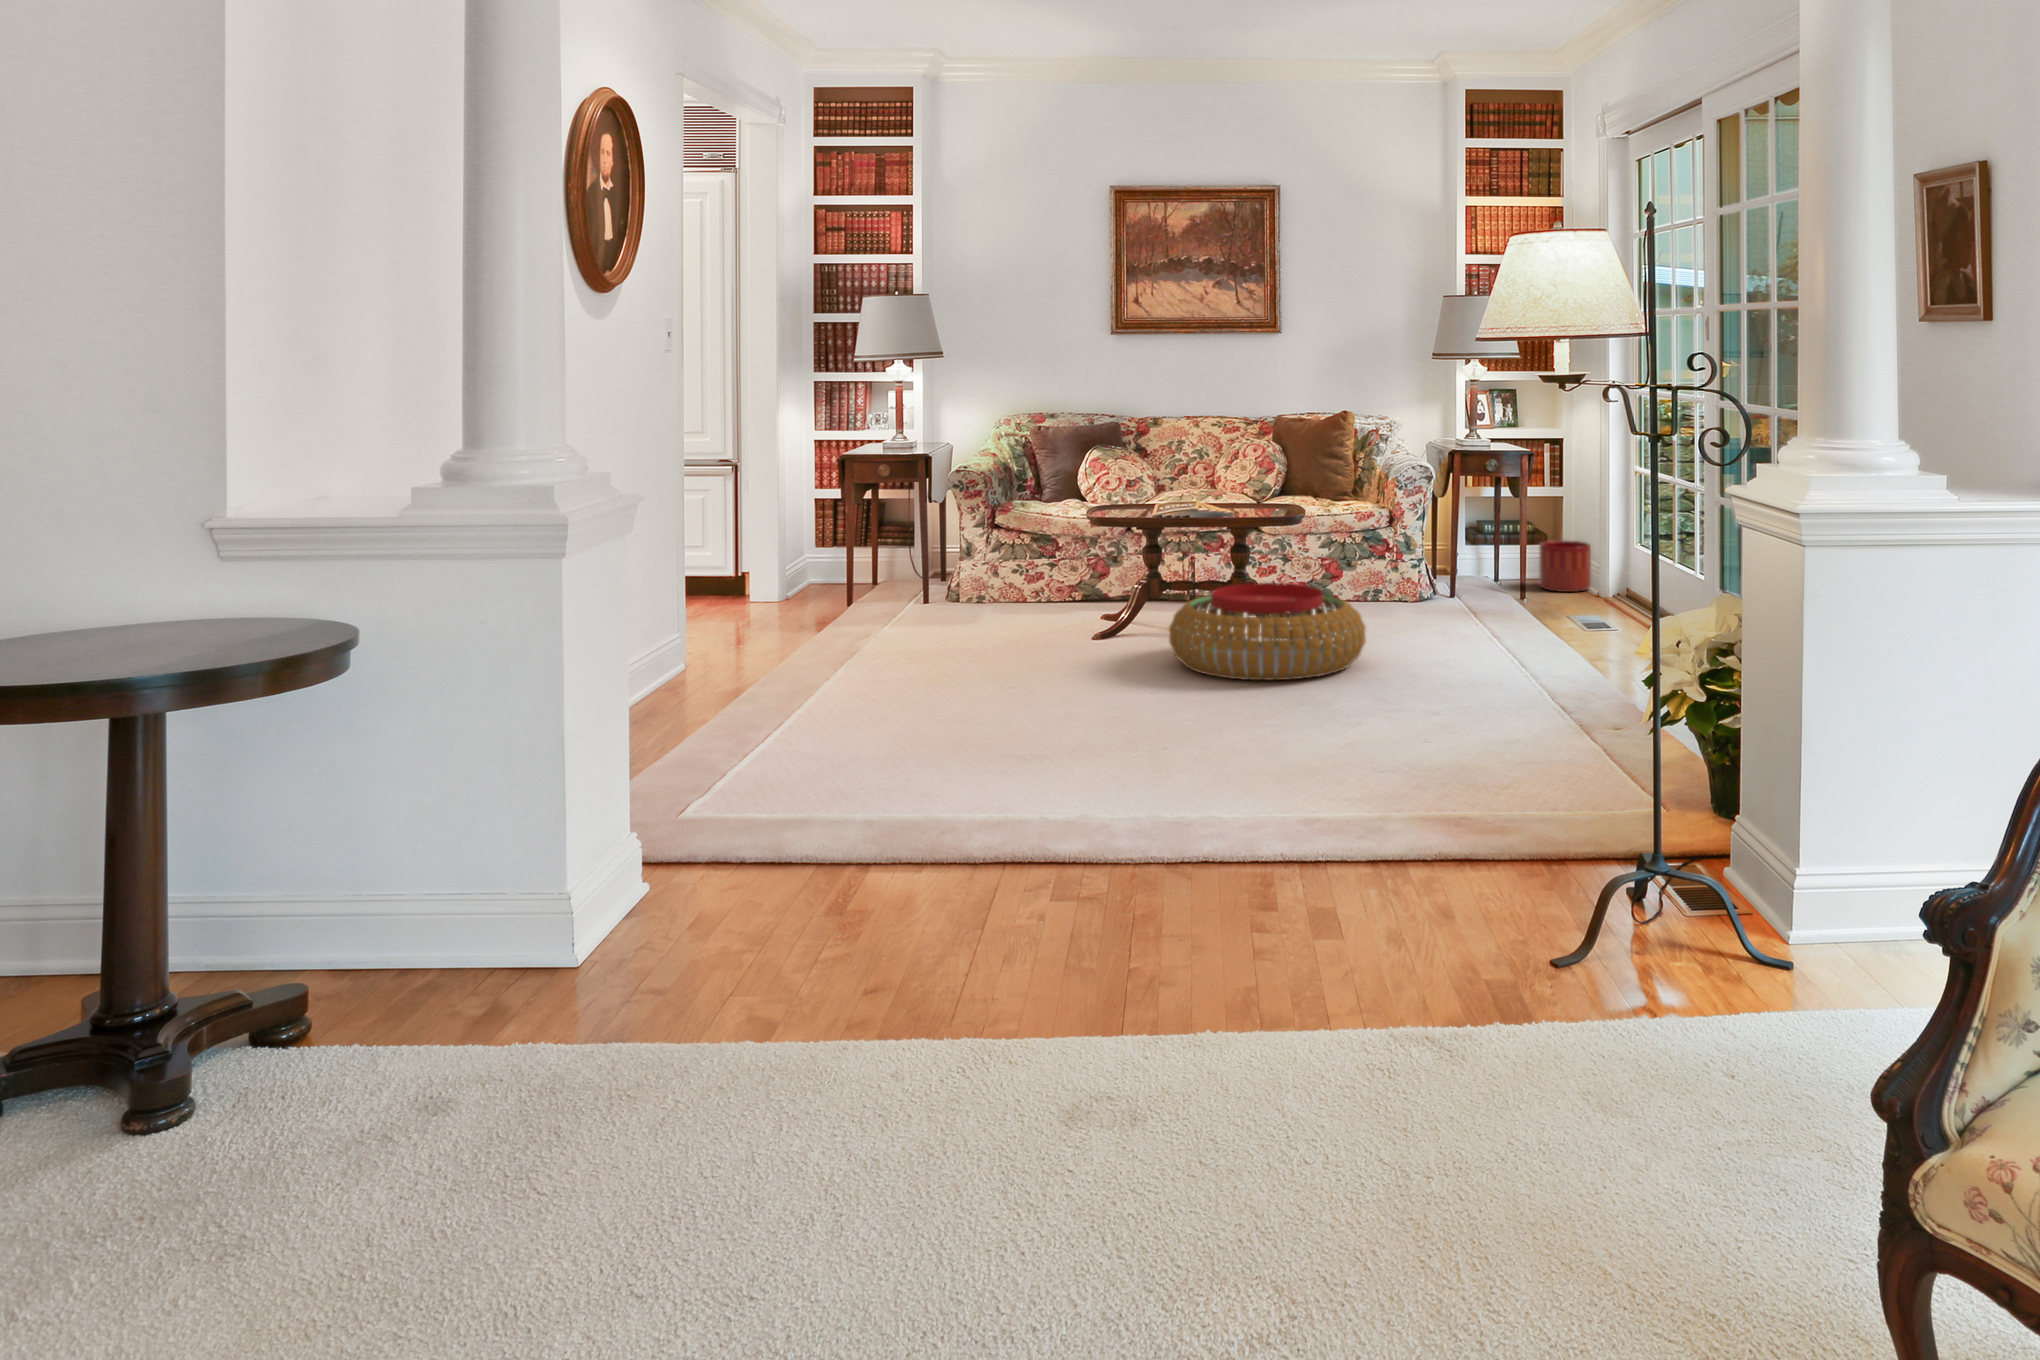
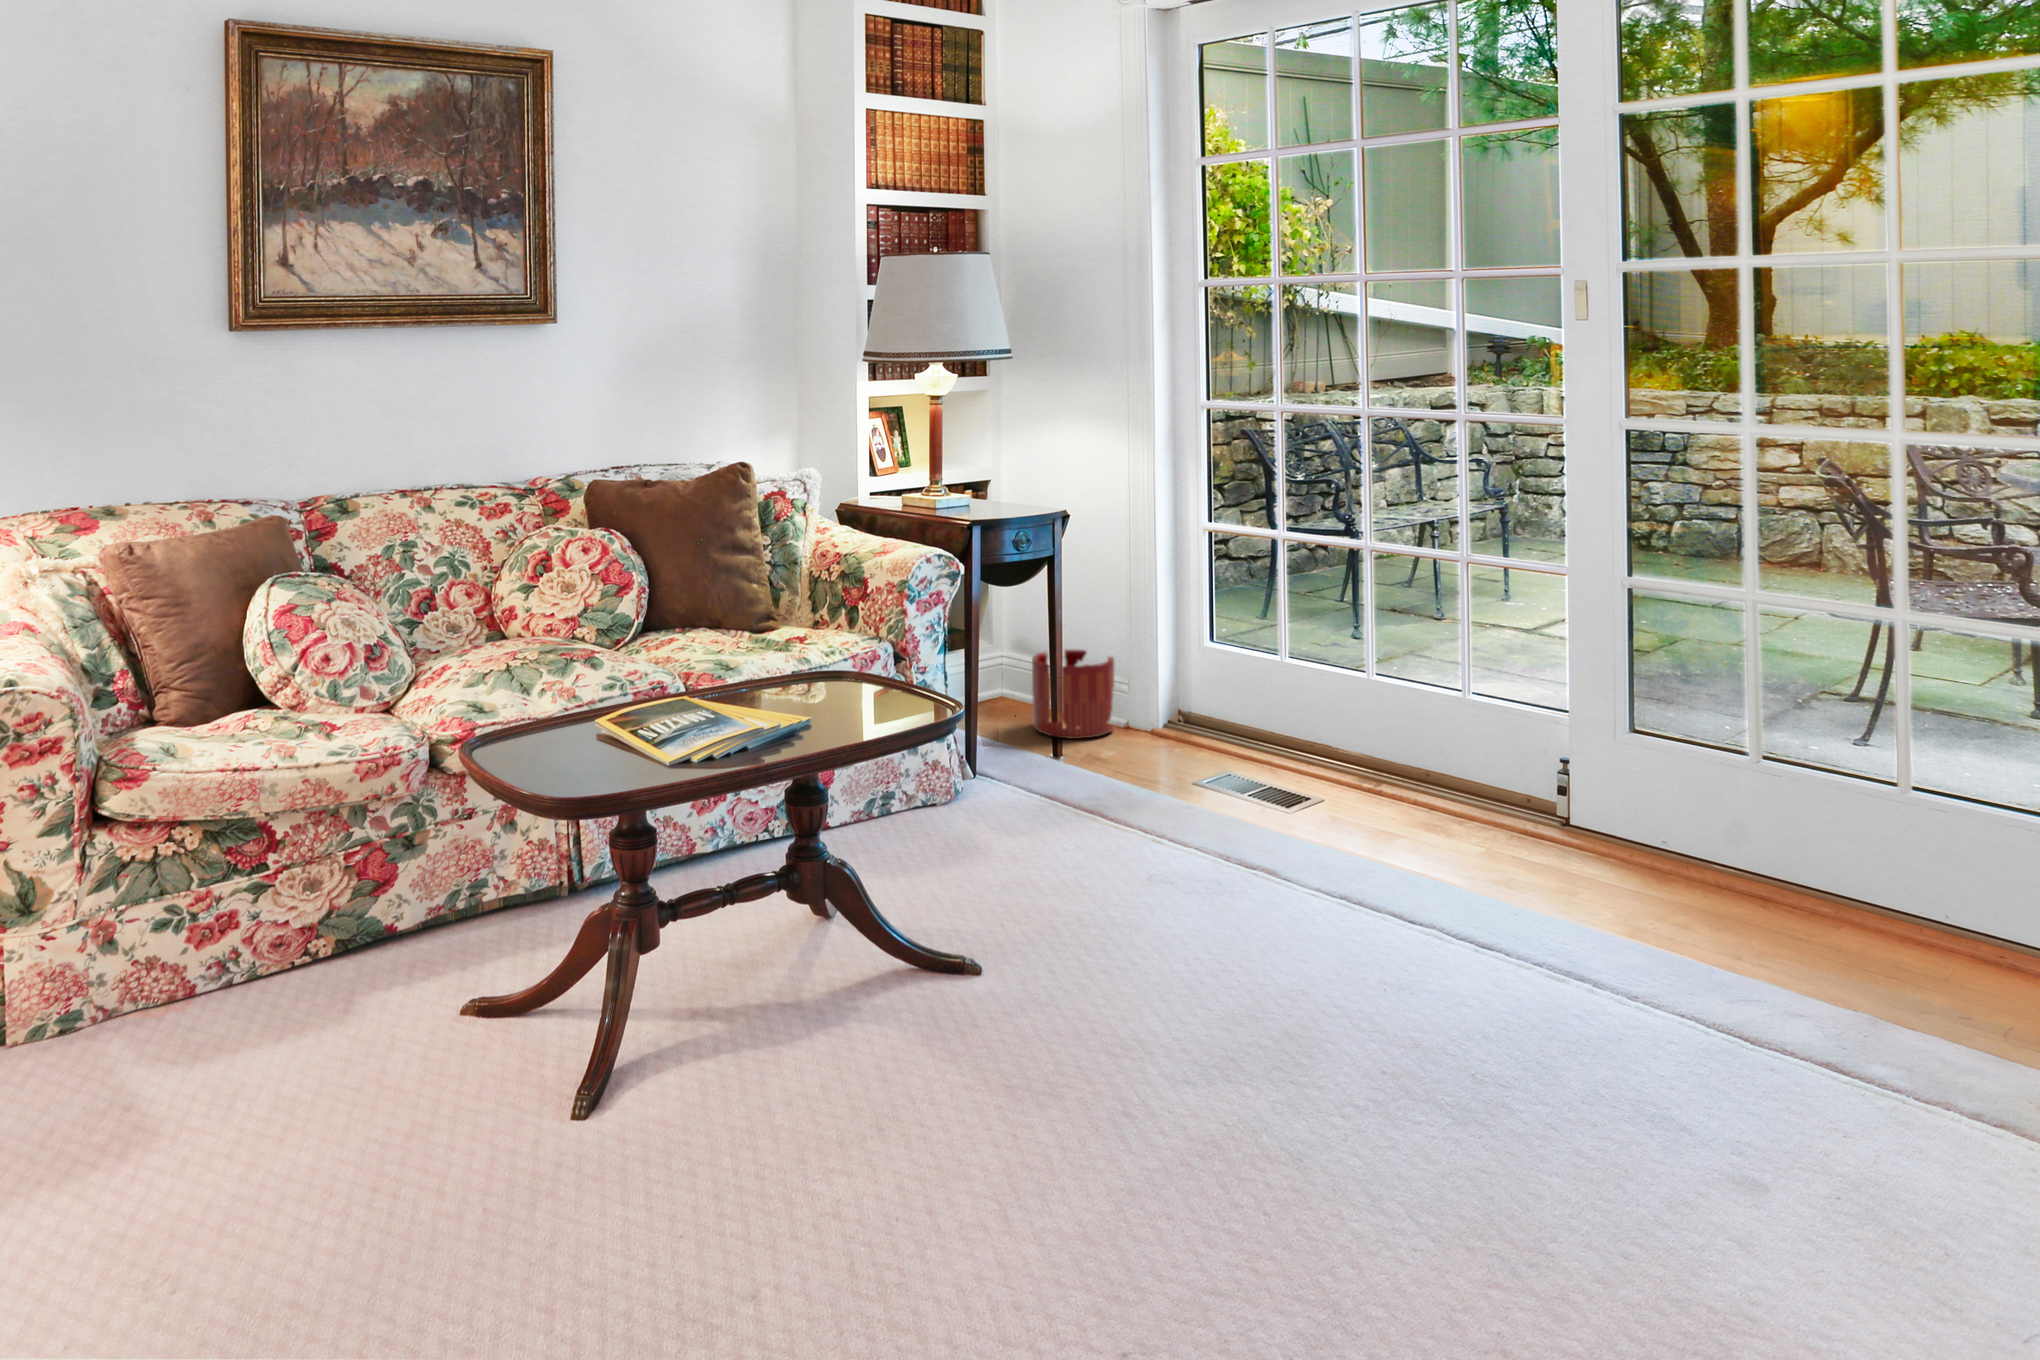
pouf: present [1169,583,1366,680] -> none [910,867,1382,1177]

